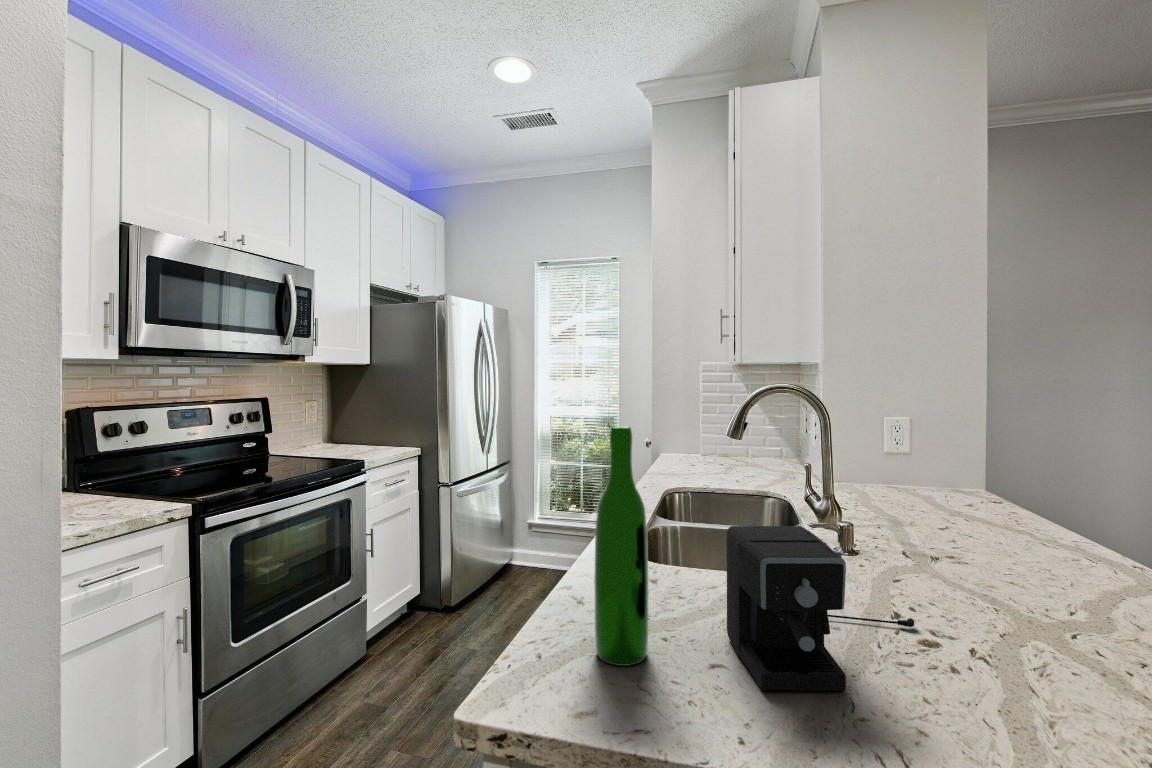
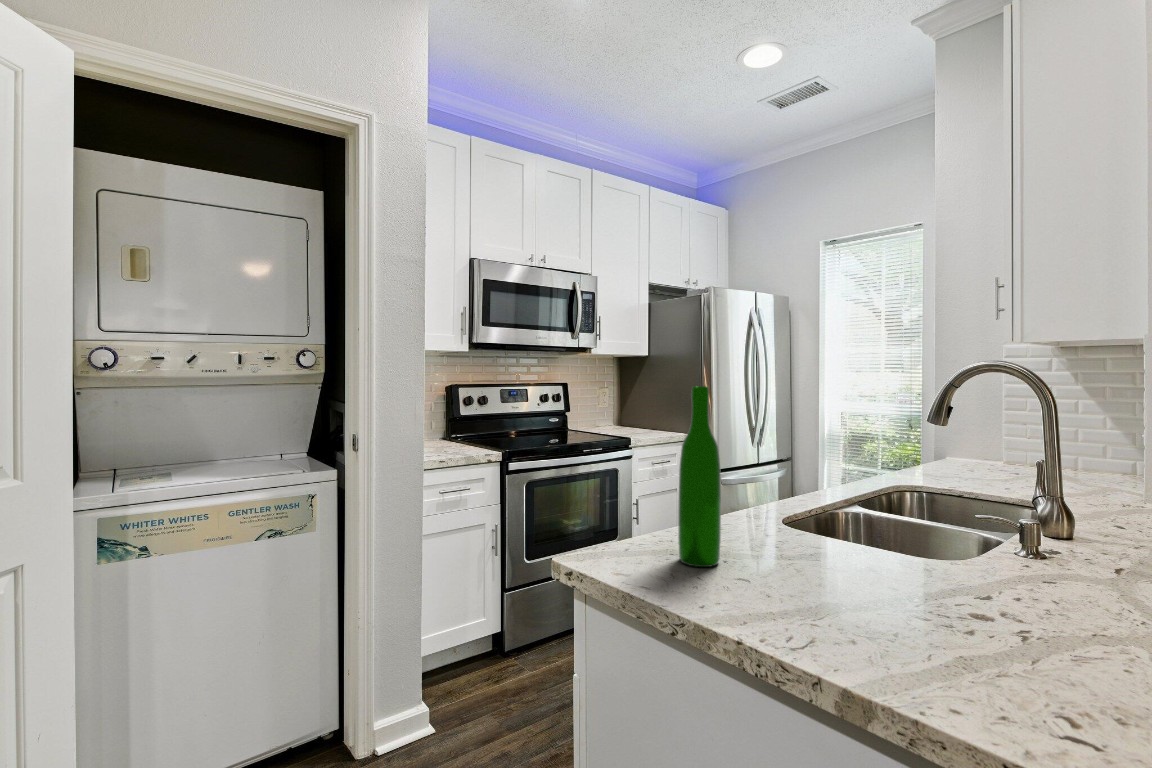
coffee maker: present [727,526,914,691] -> none [780,475,1009,611]

